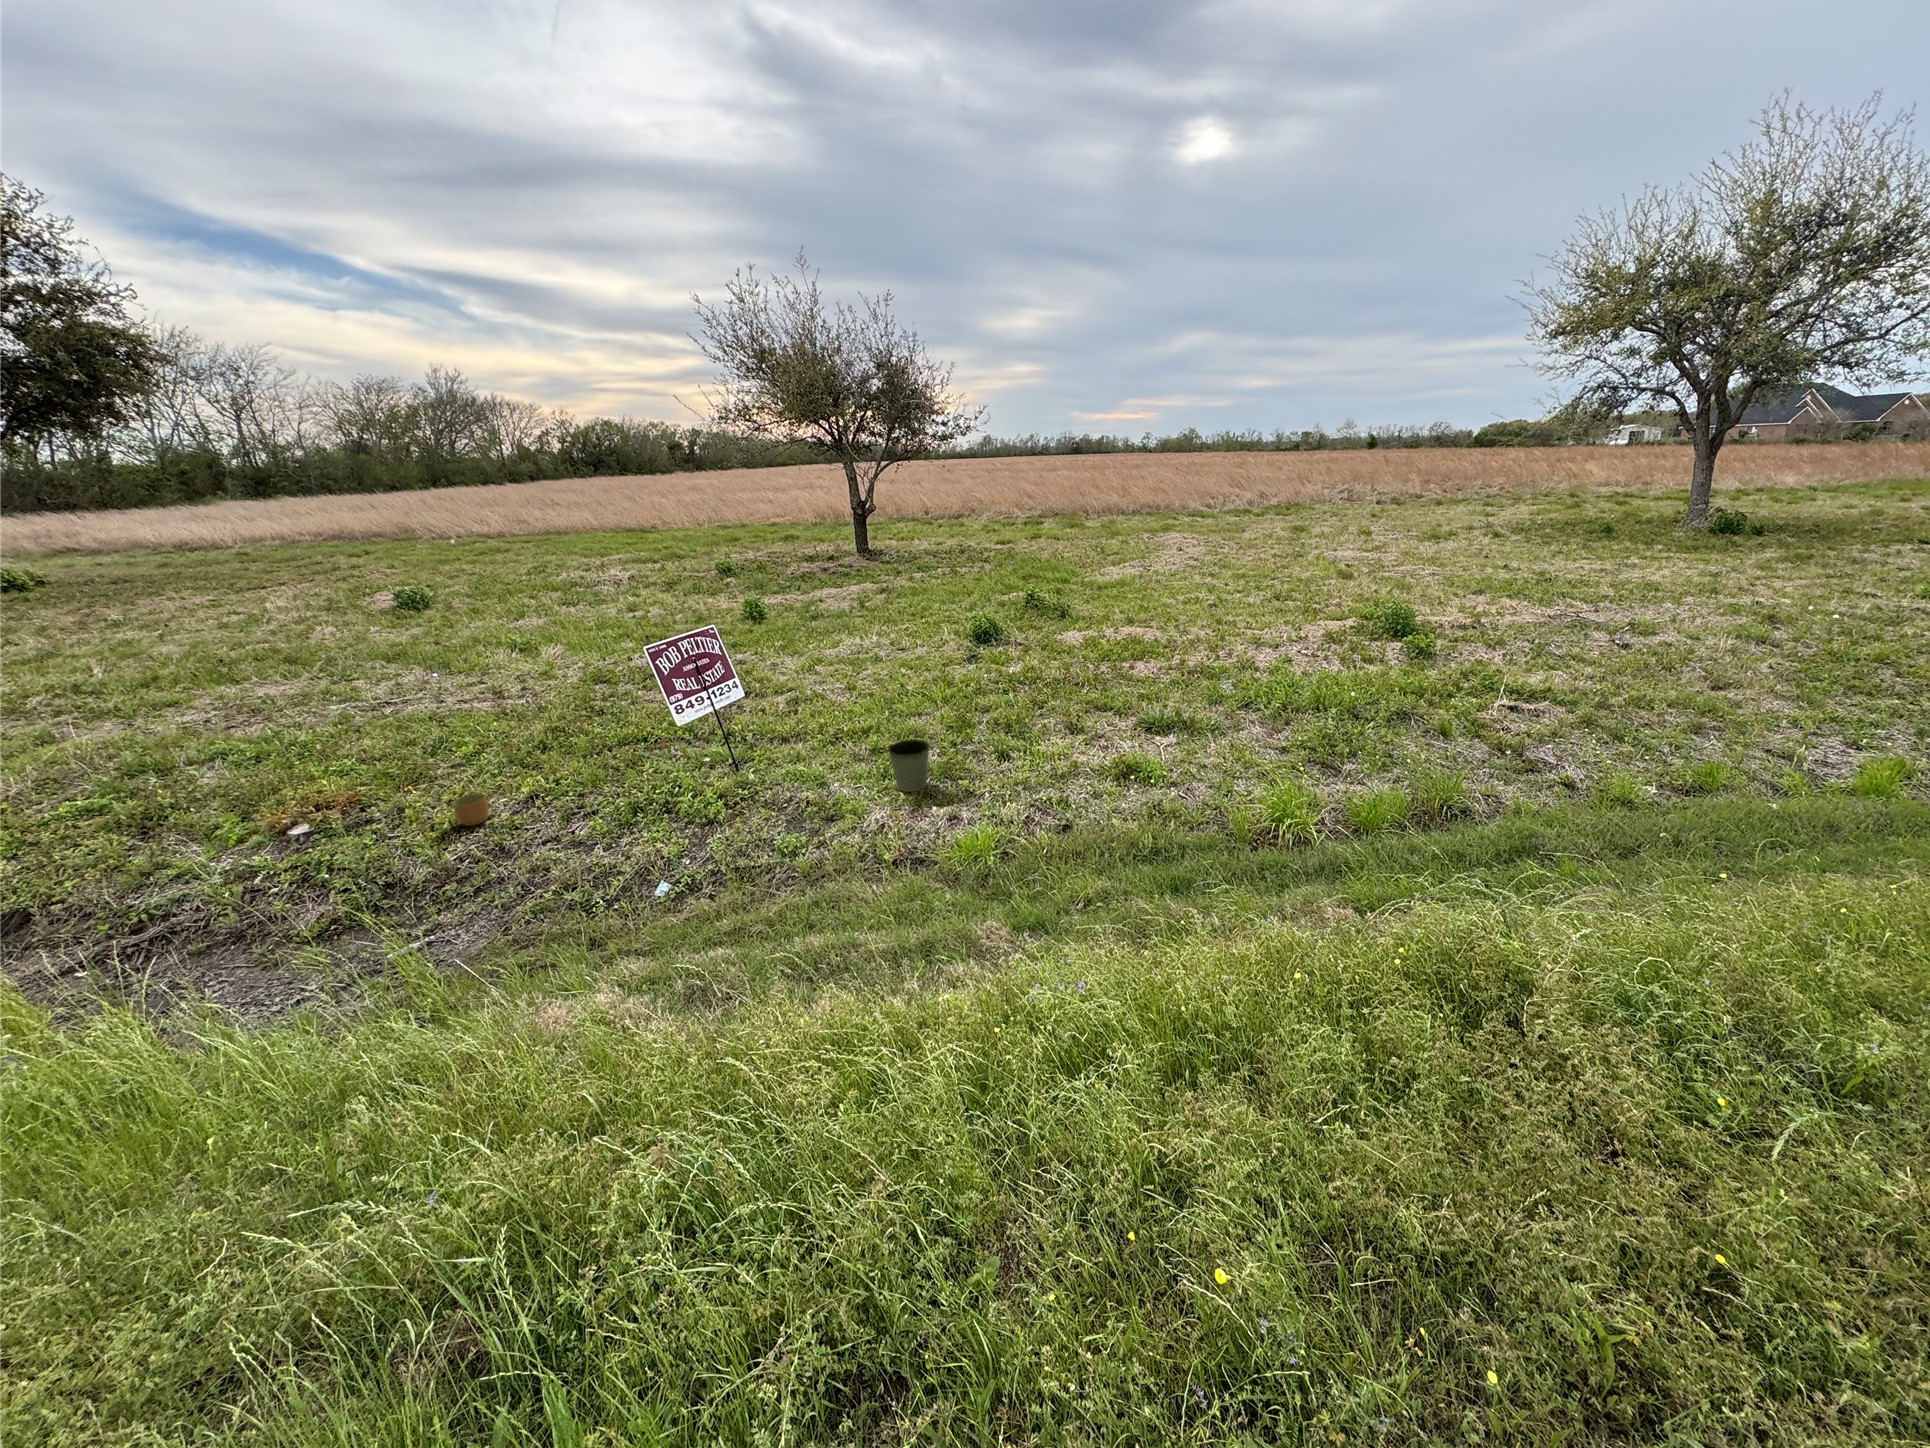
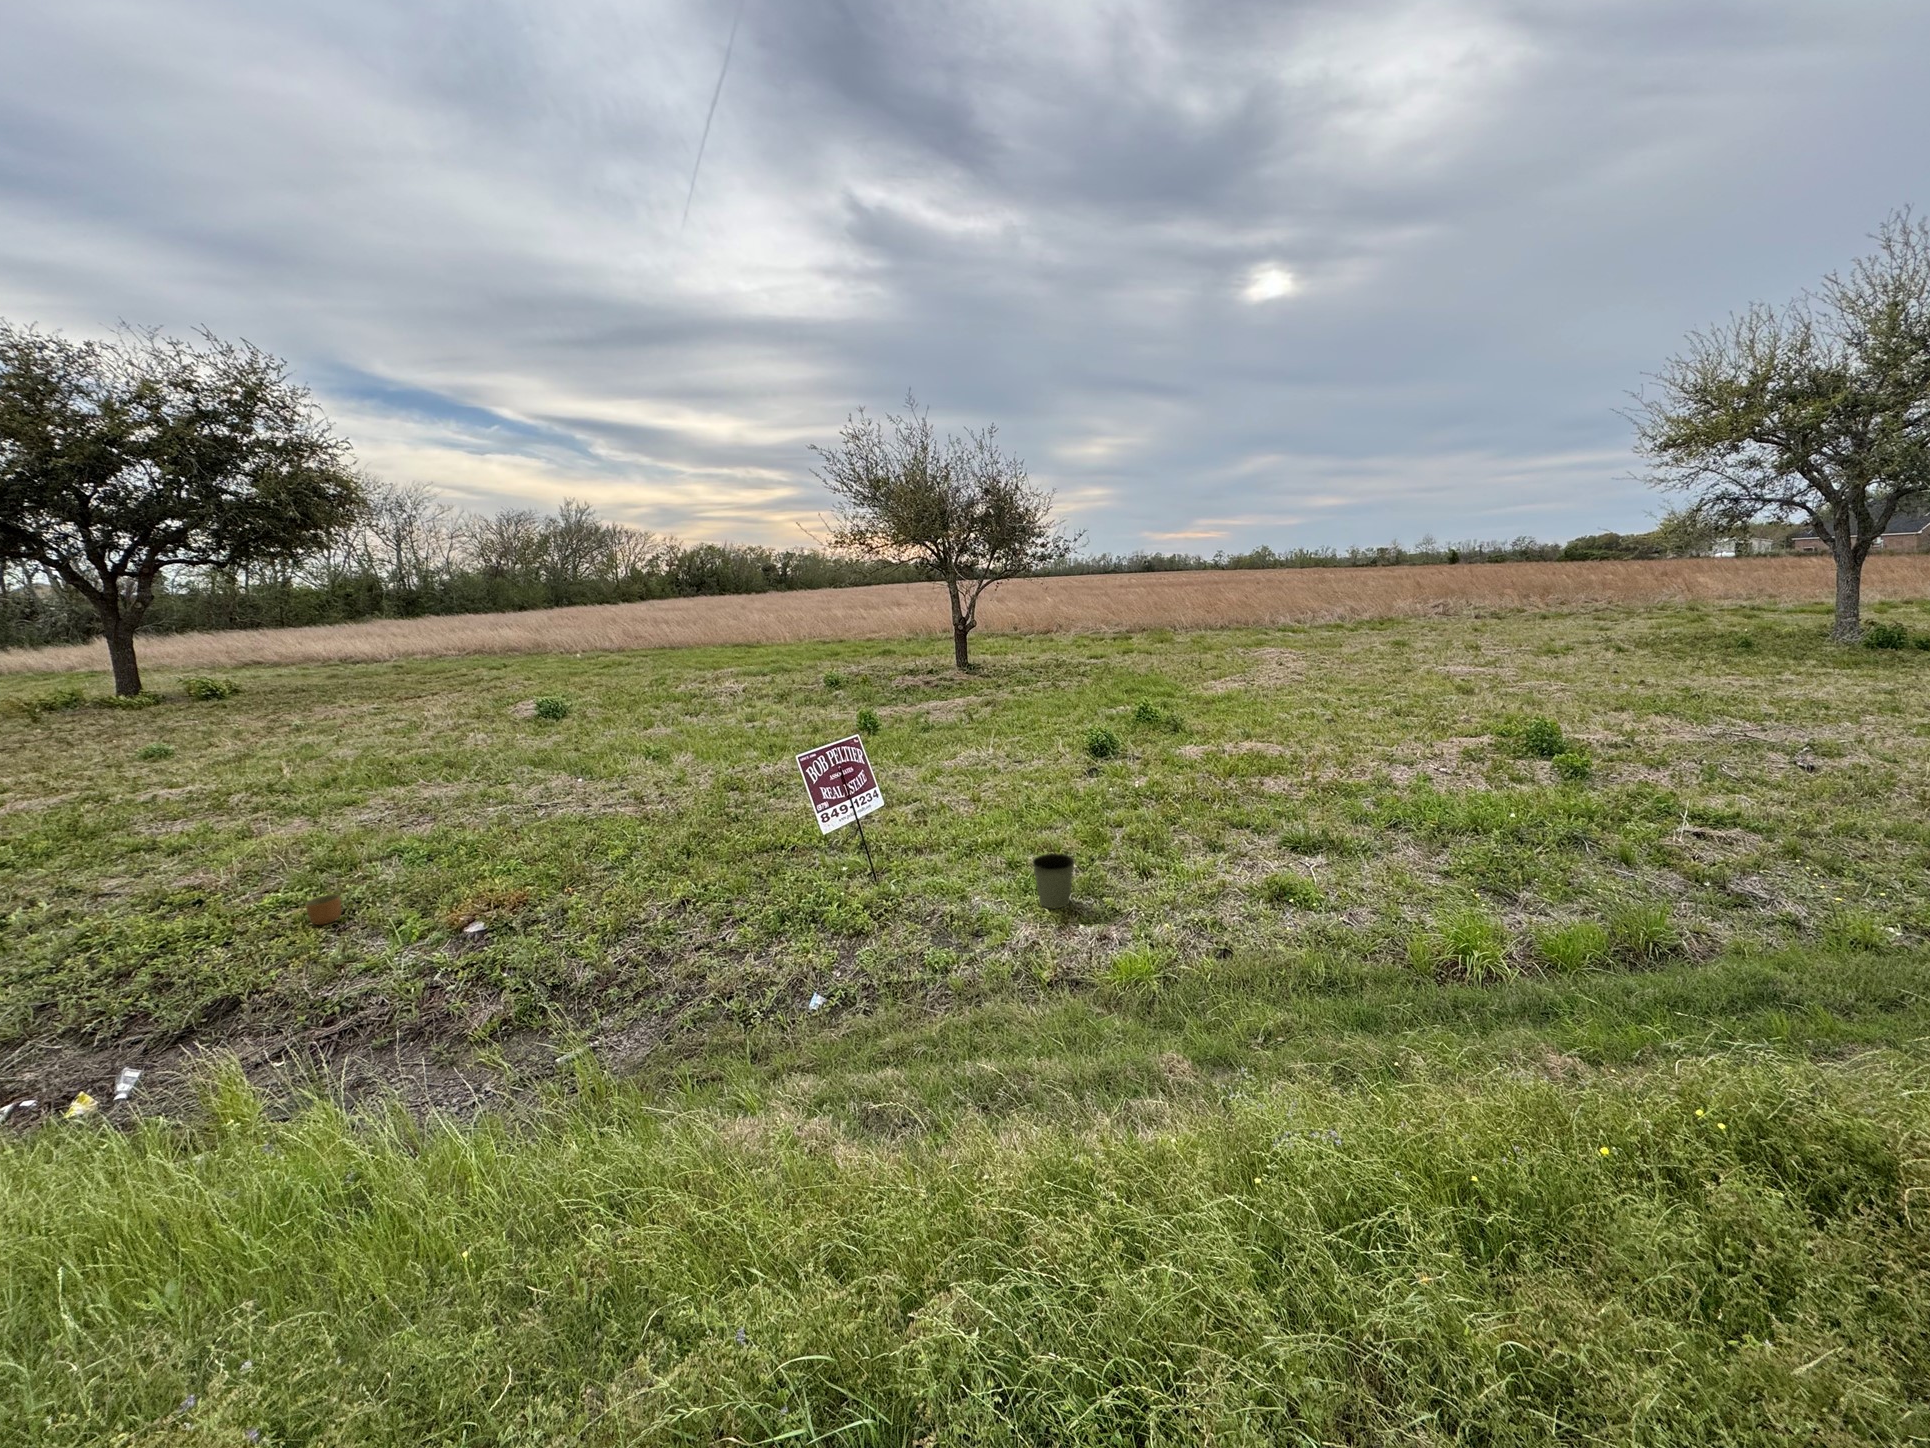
planter: present [453,793,489,826] -> present [306,894,341,925]

